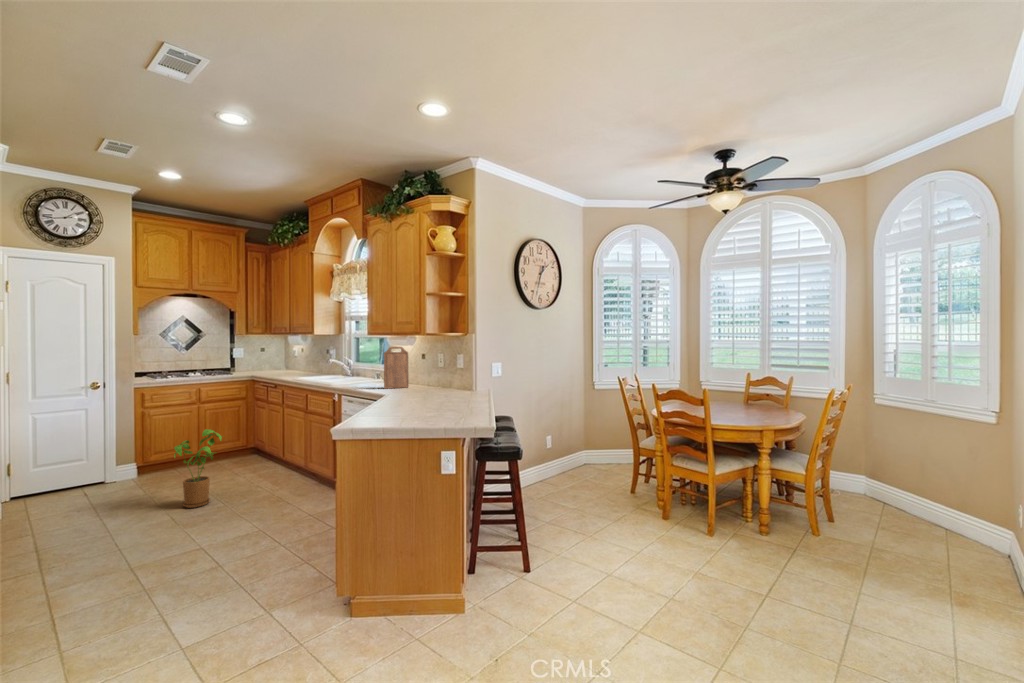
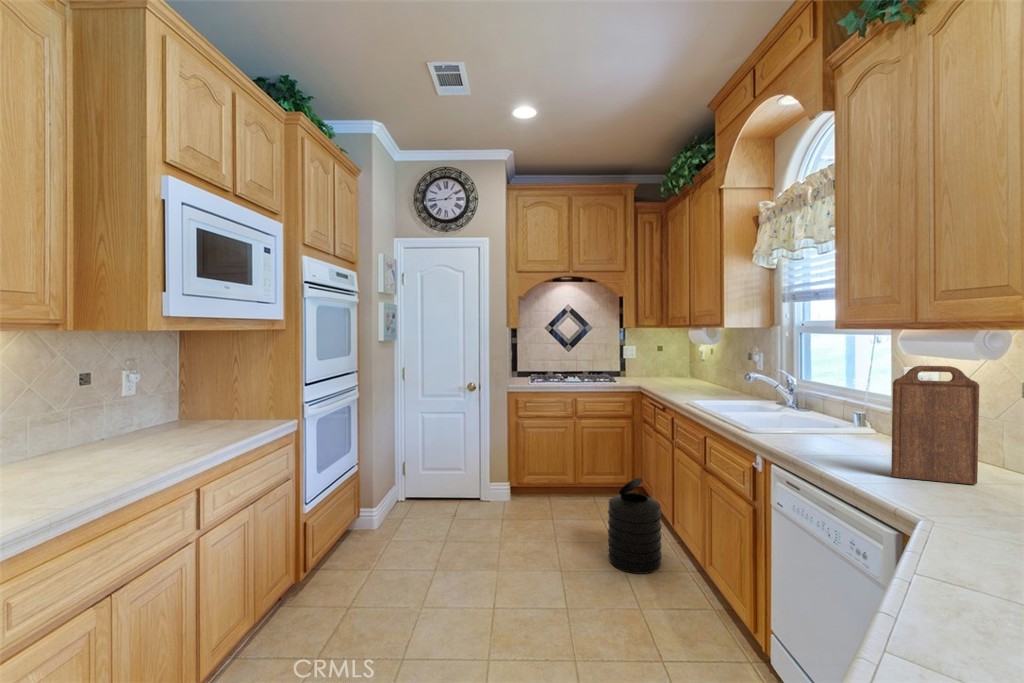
trash can: none [243,427,281,485] -> present [608,478,661,574]
house plant: present [174,429,222,508] -> none [510,475,574,593]

